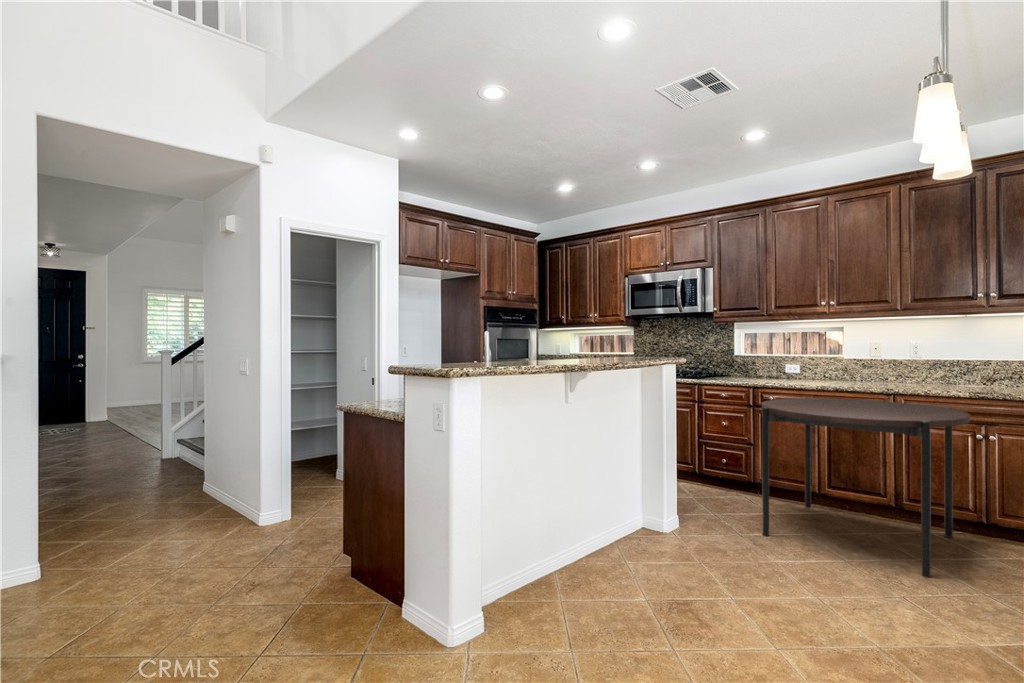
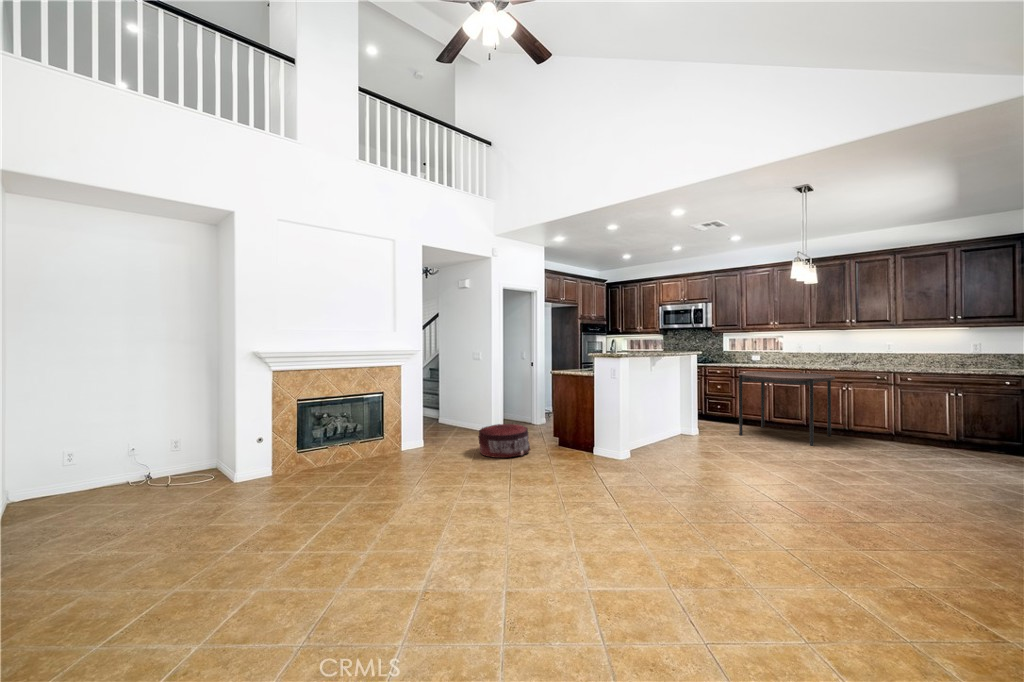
pouf: none [79,538,236,658] -> present [478,424,530,458]

